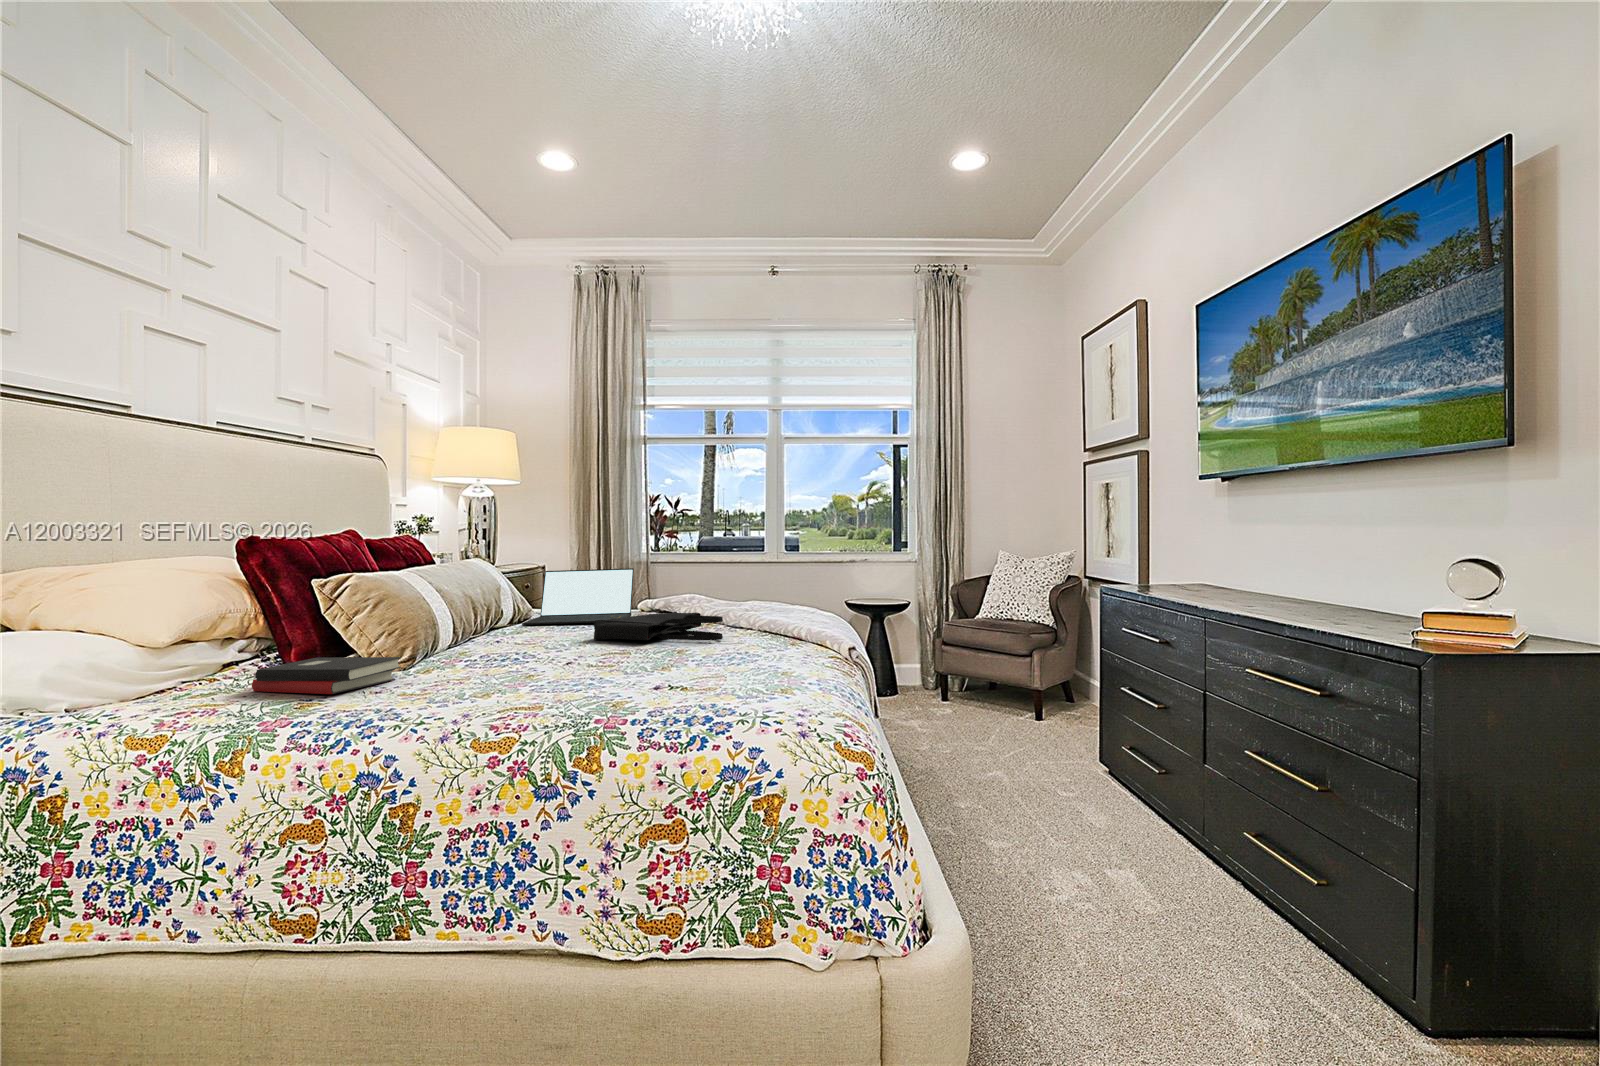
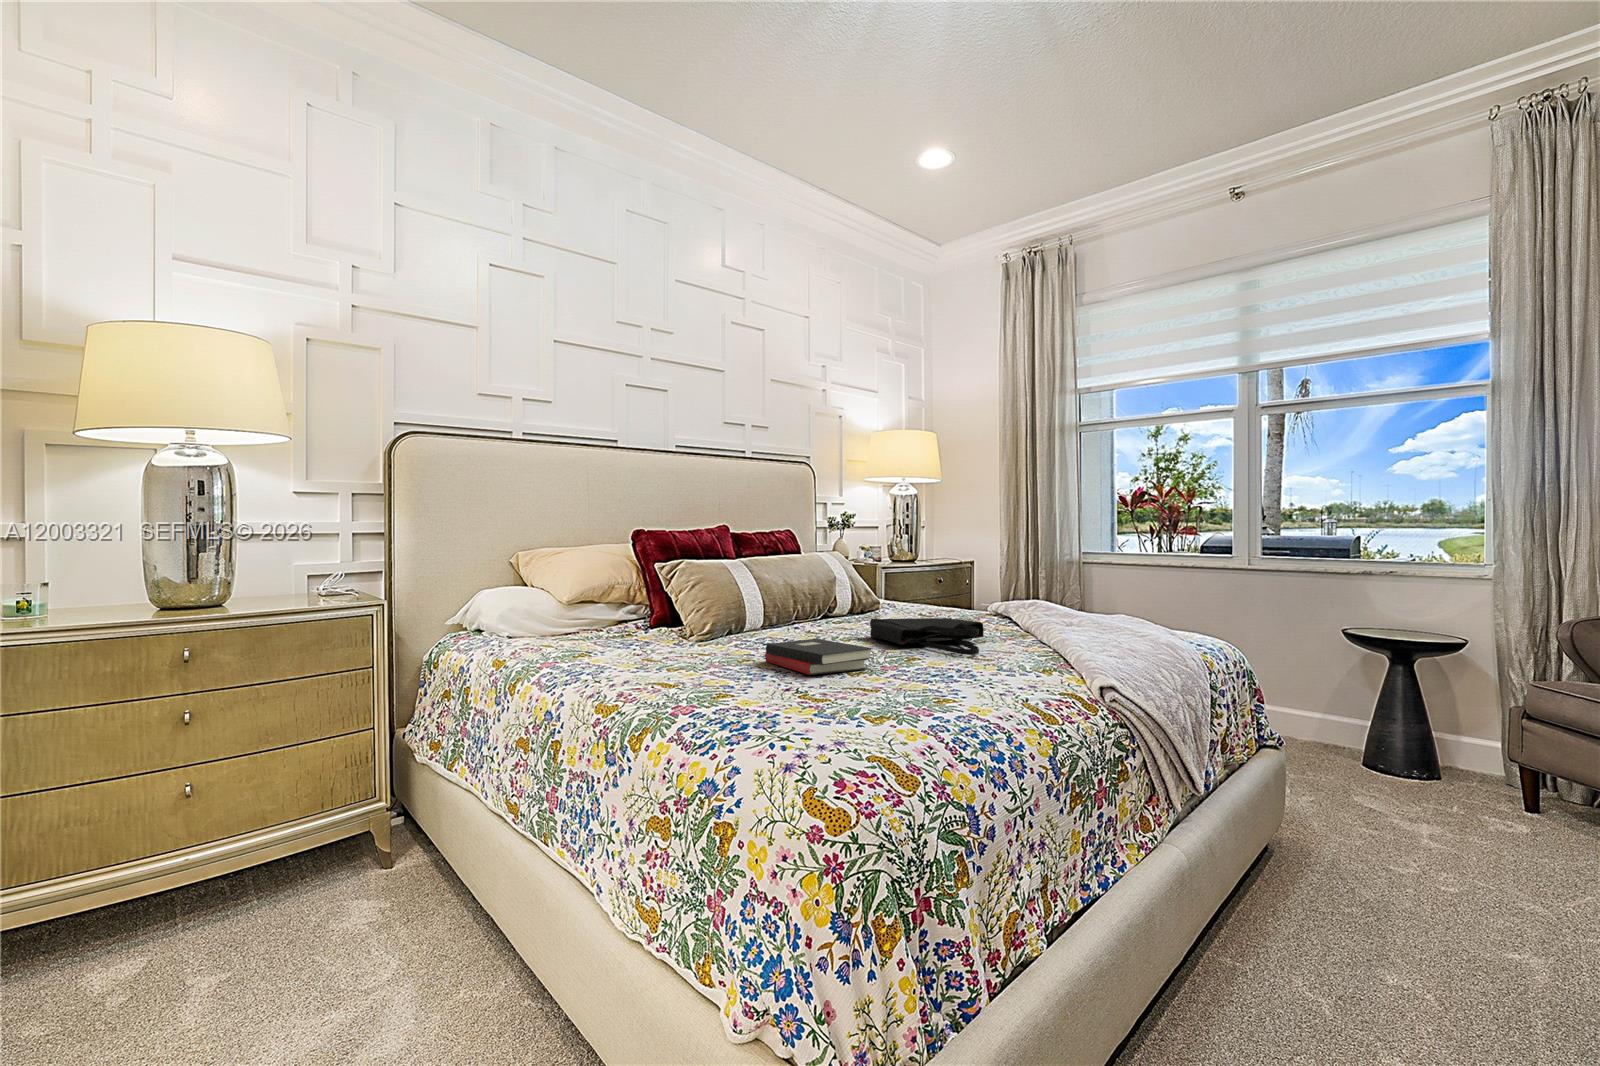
laptop: present [522,568,634,625] -> none [854,566,973,623]
hardback book: present [252,657,401,694] -> present [765,639,873,675]

